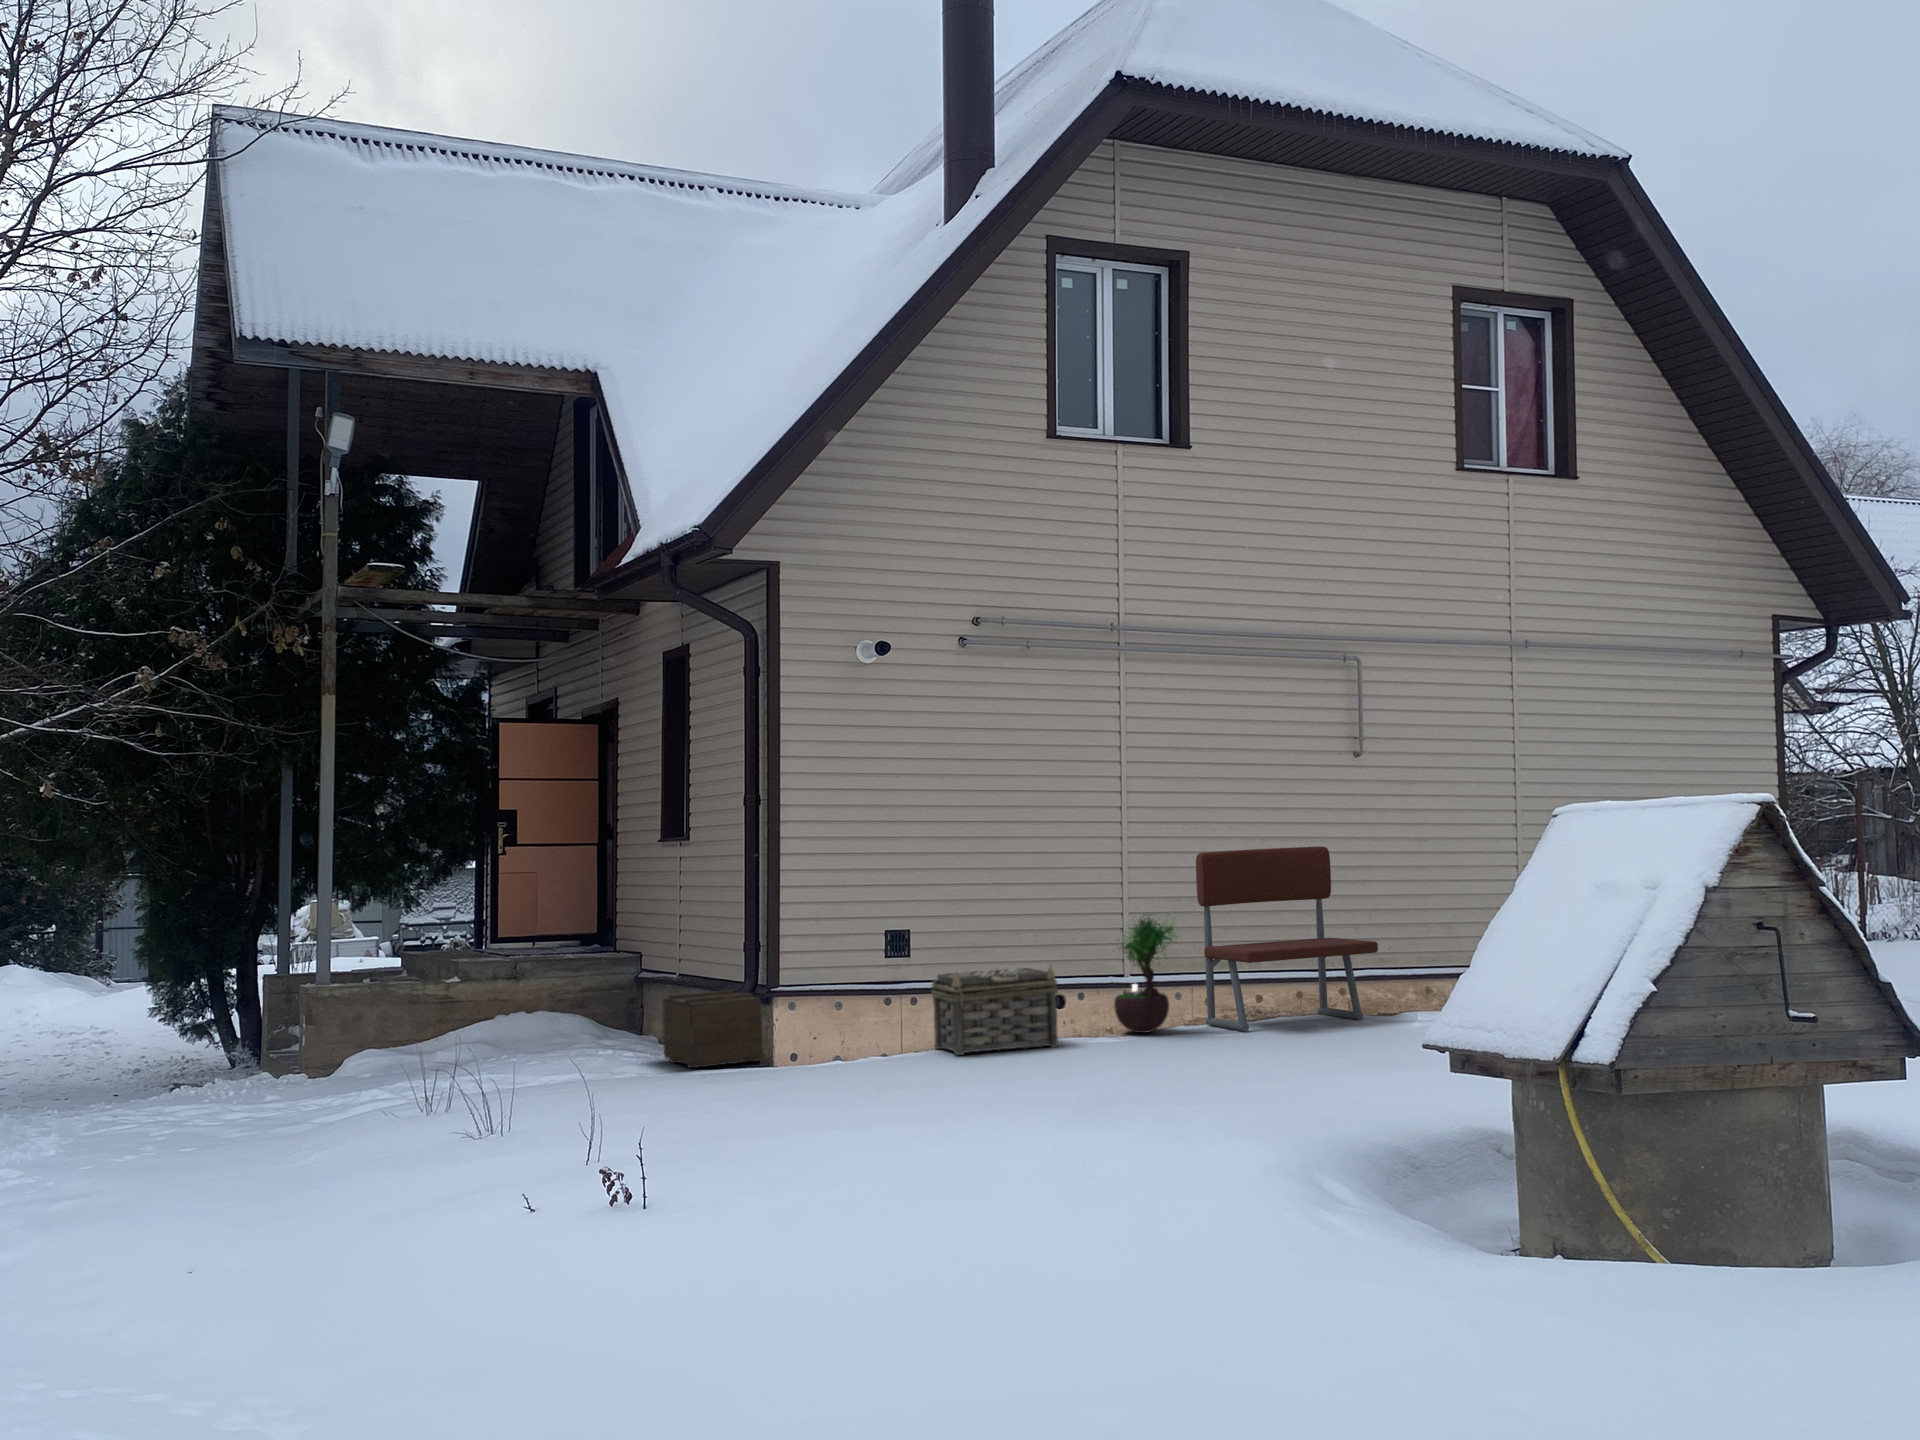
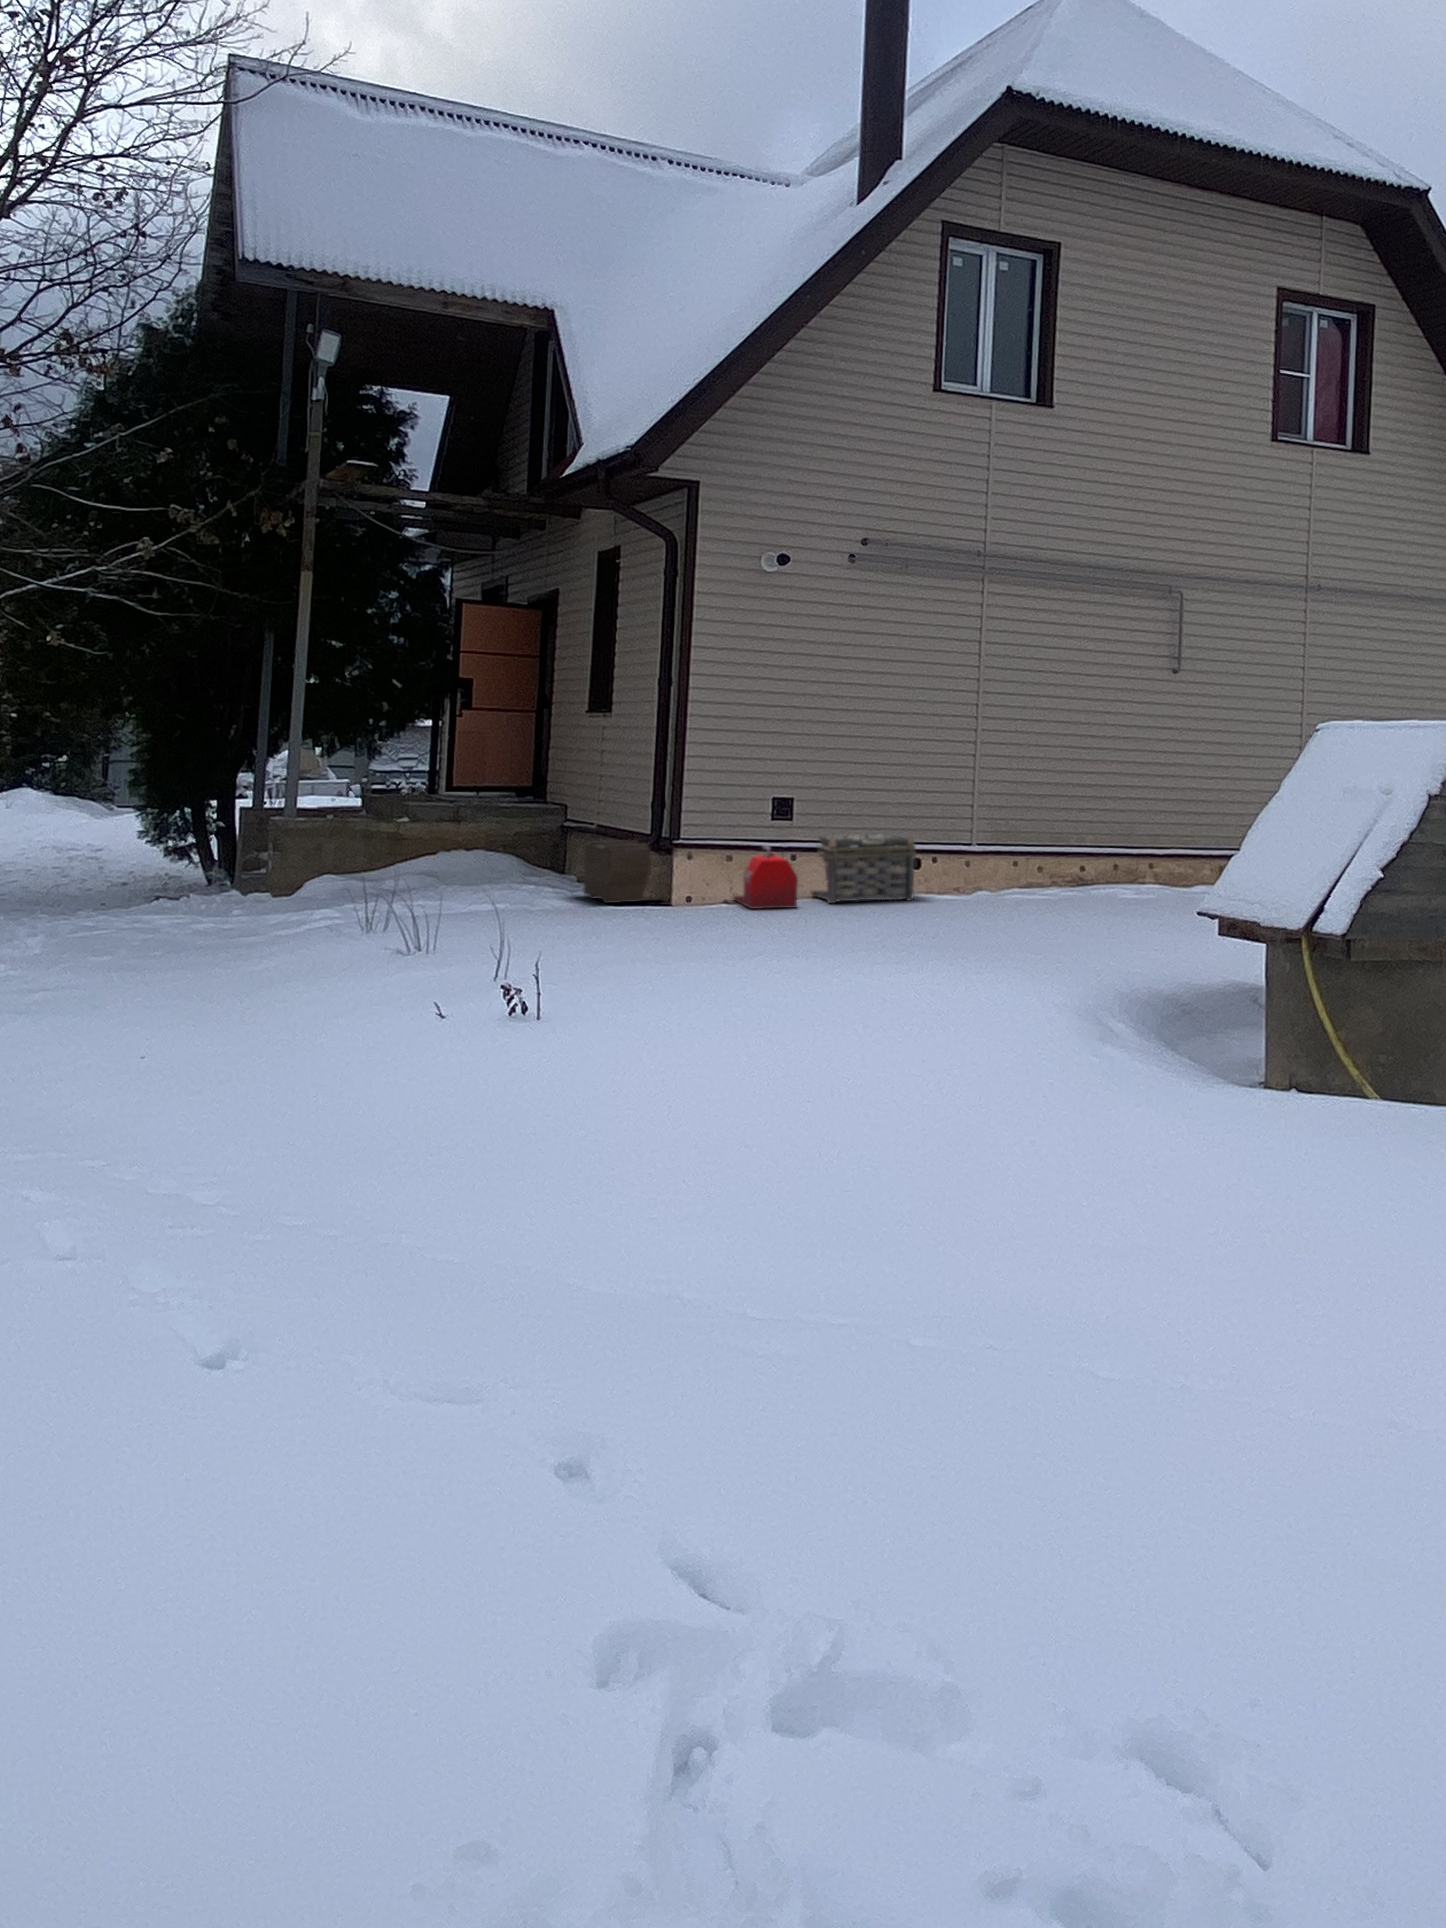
bench: present [1196,847,1378,1031] -> none [1036,747,1180,895]
potted tree: present [1114,913,1177,1033] -> none [962,788,1021,893]
toolbox: none [841,989,918,1067] -> present [733,845,798,909]

